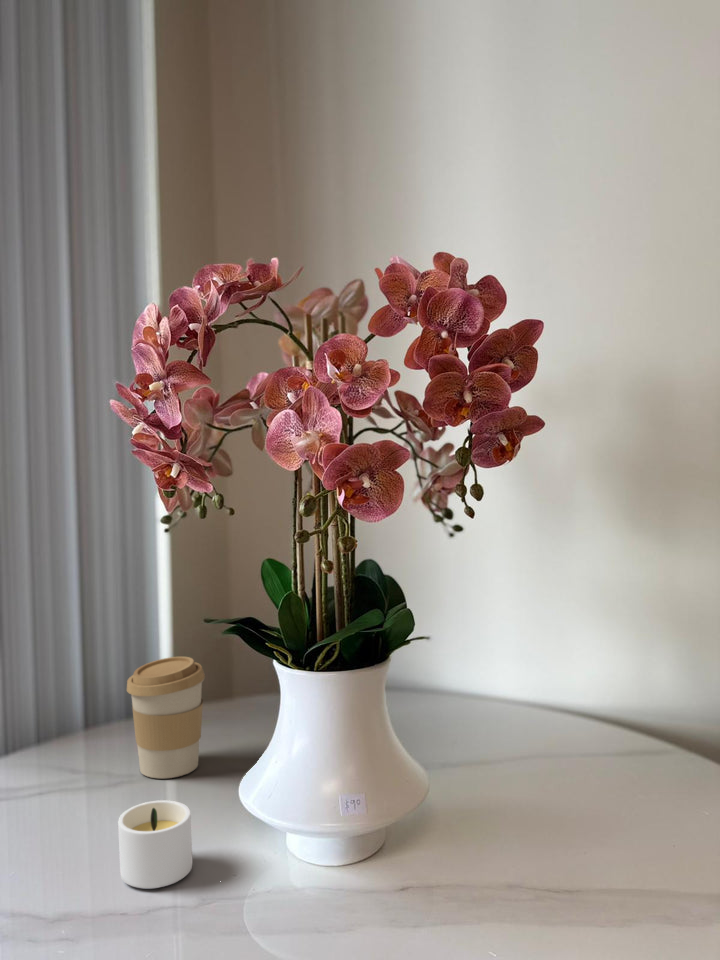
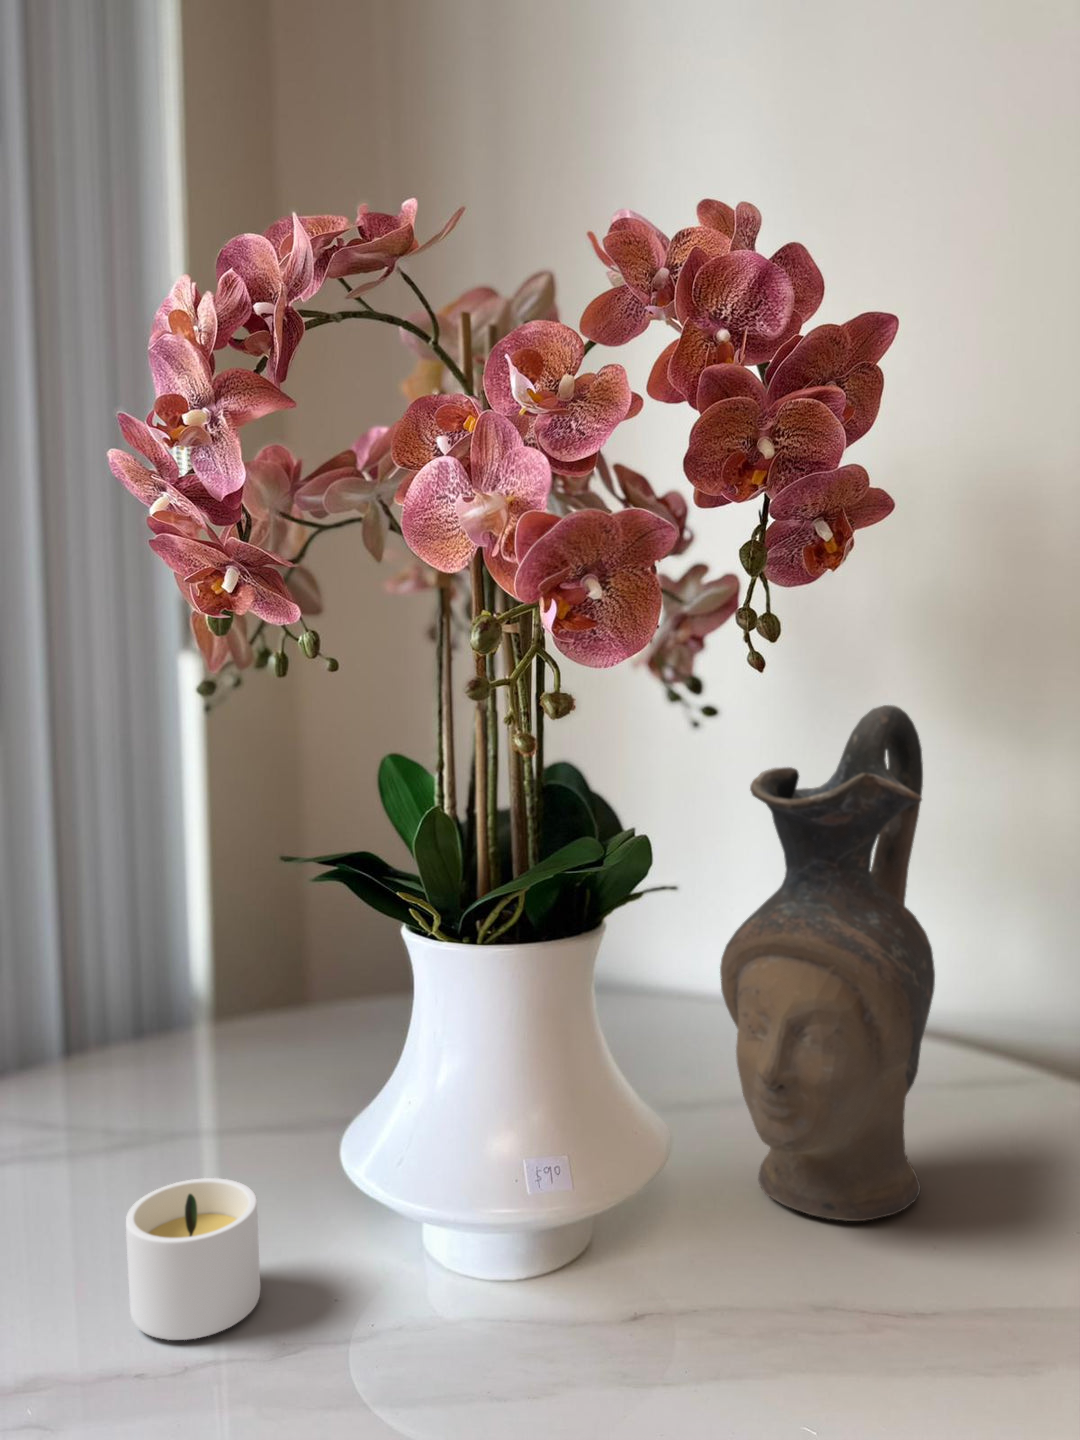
ceramic pitcher: none [463,529,590,837] -> present [720,705,935,1221]
coffee cup: present [127,657,205,778] -> none [137,931,270,1136]

